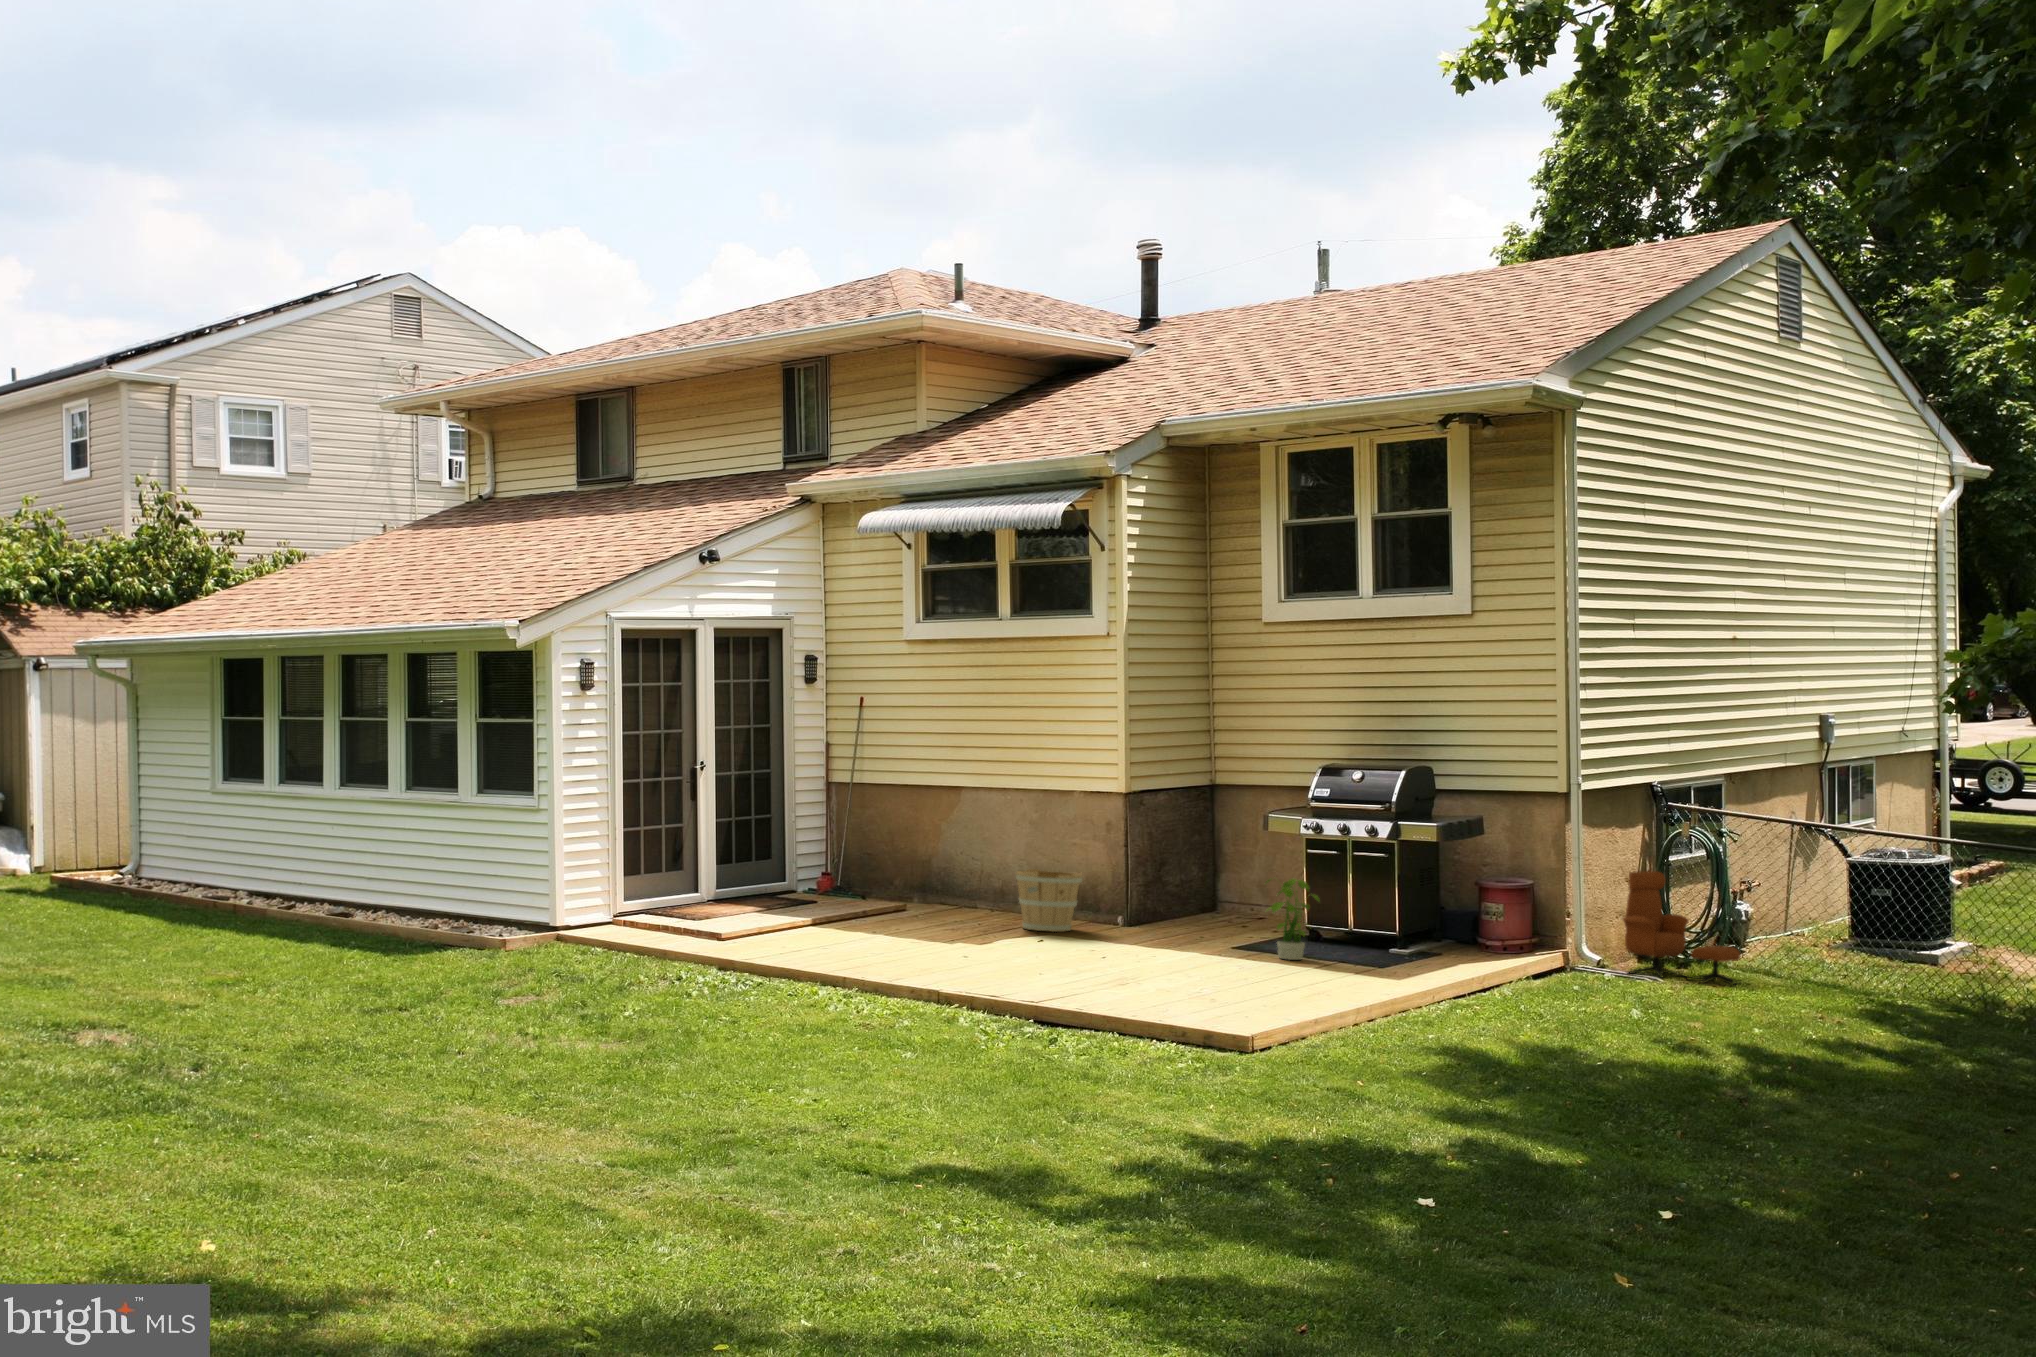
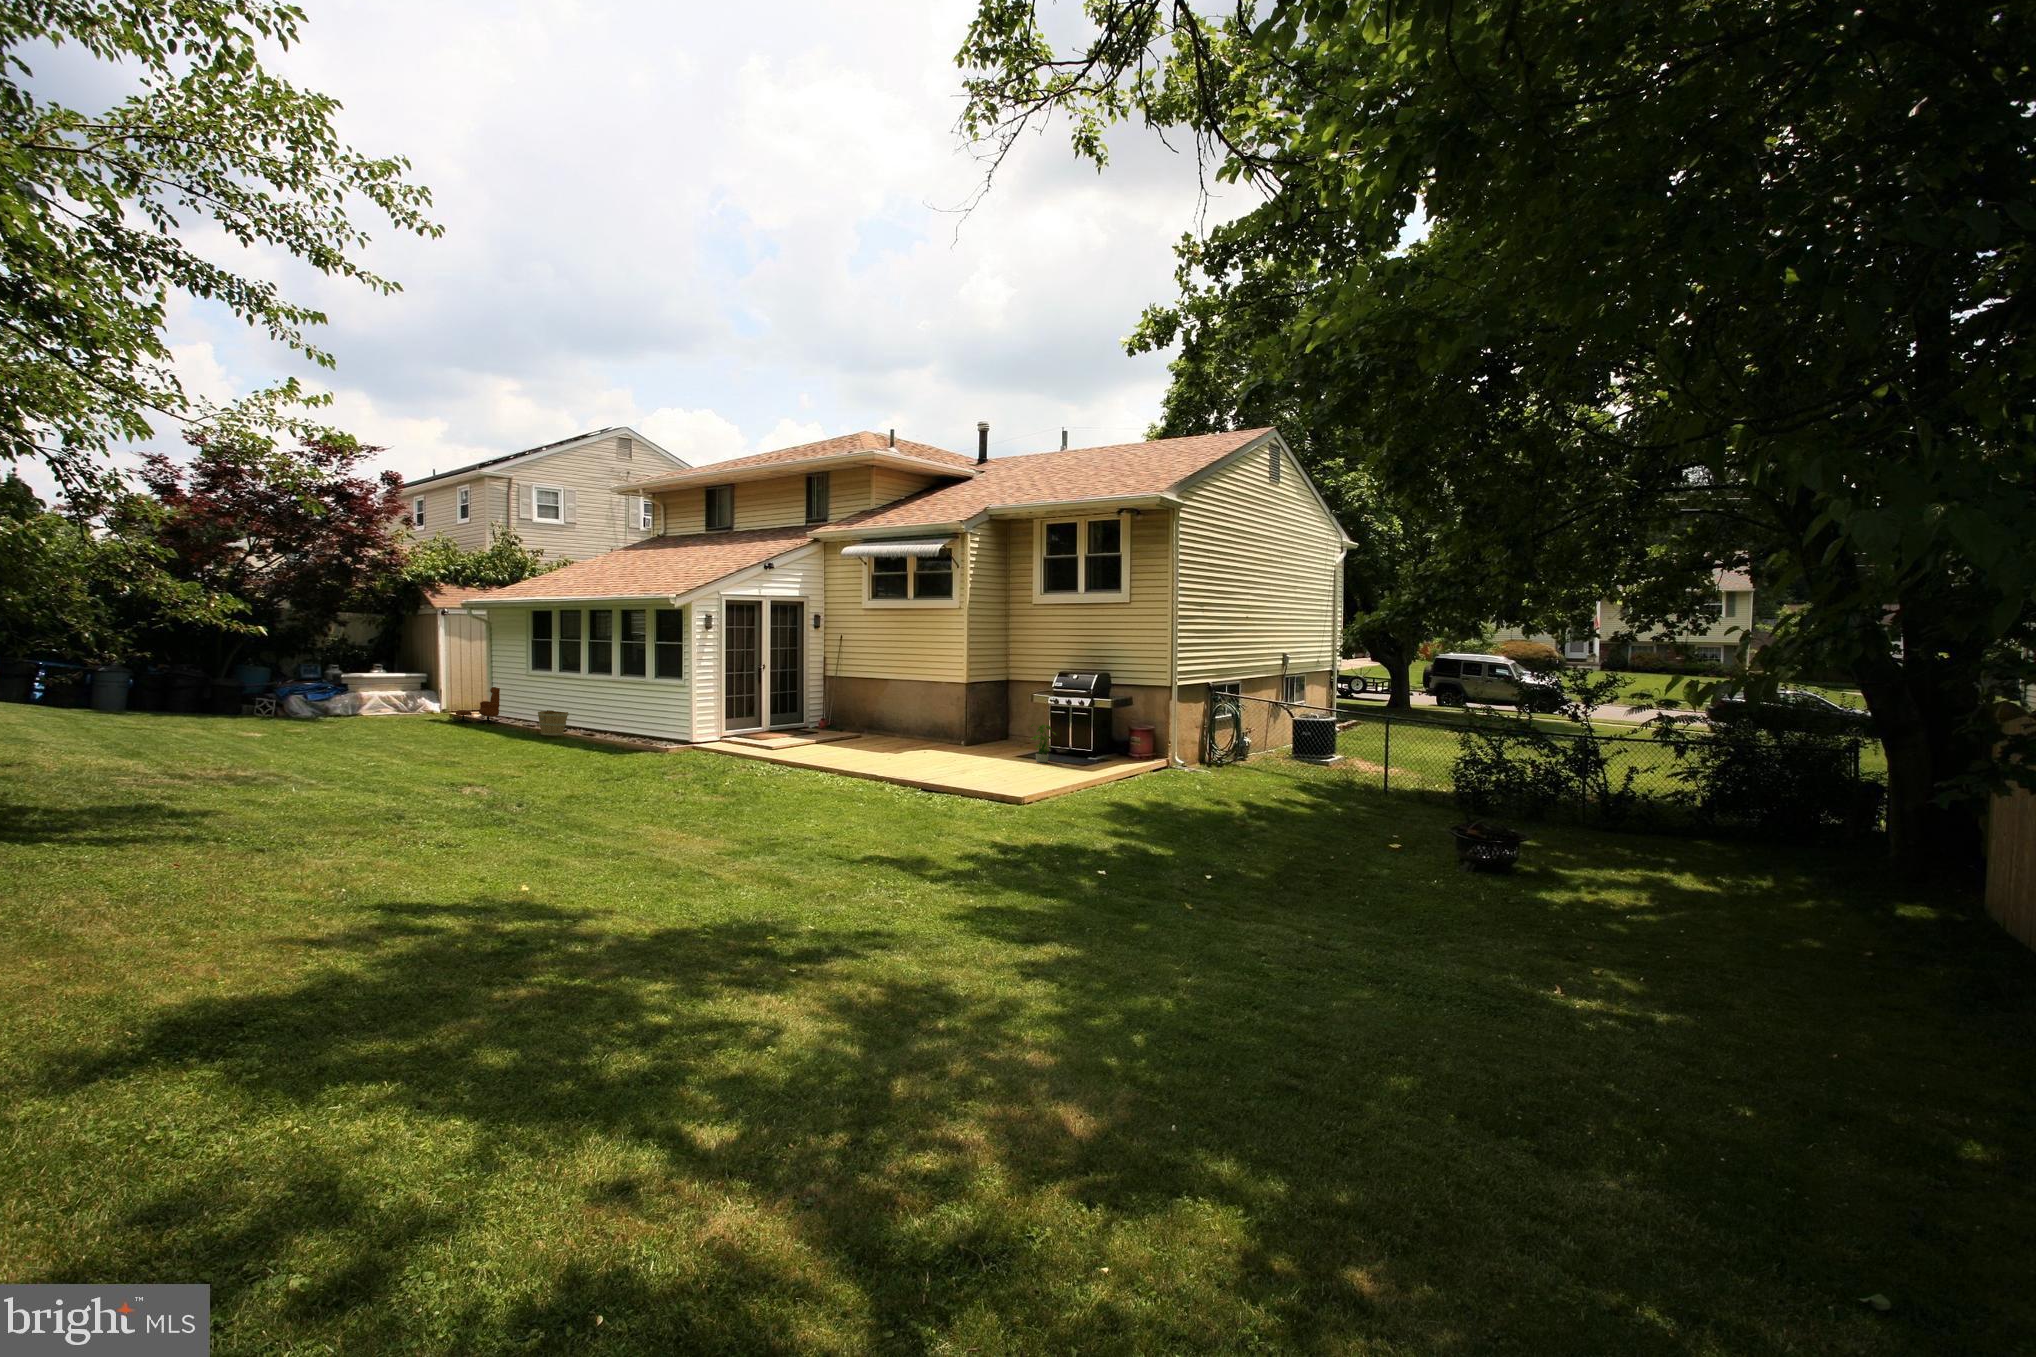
wooden bucket: present [1016,869,1082,932] -> present [538,710,569,736]
lounge chair: present [1623,871,1741,985] -> present [452,687,500,724]

